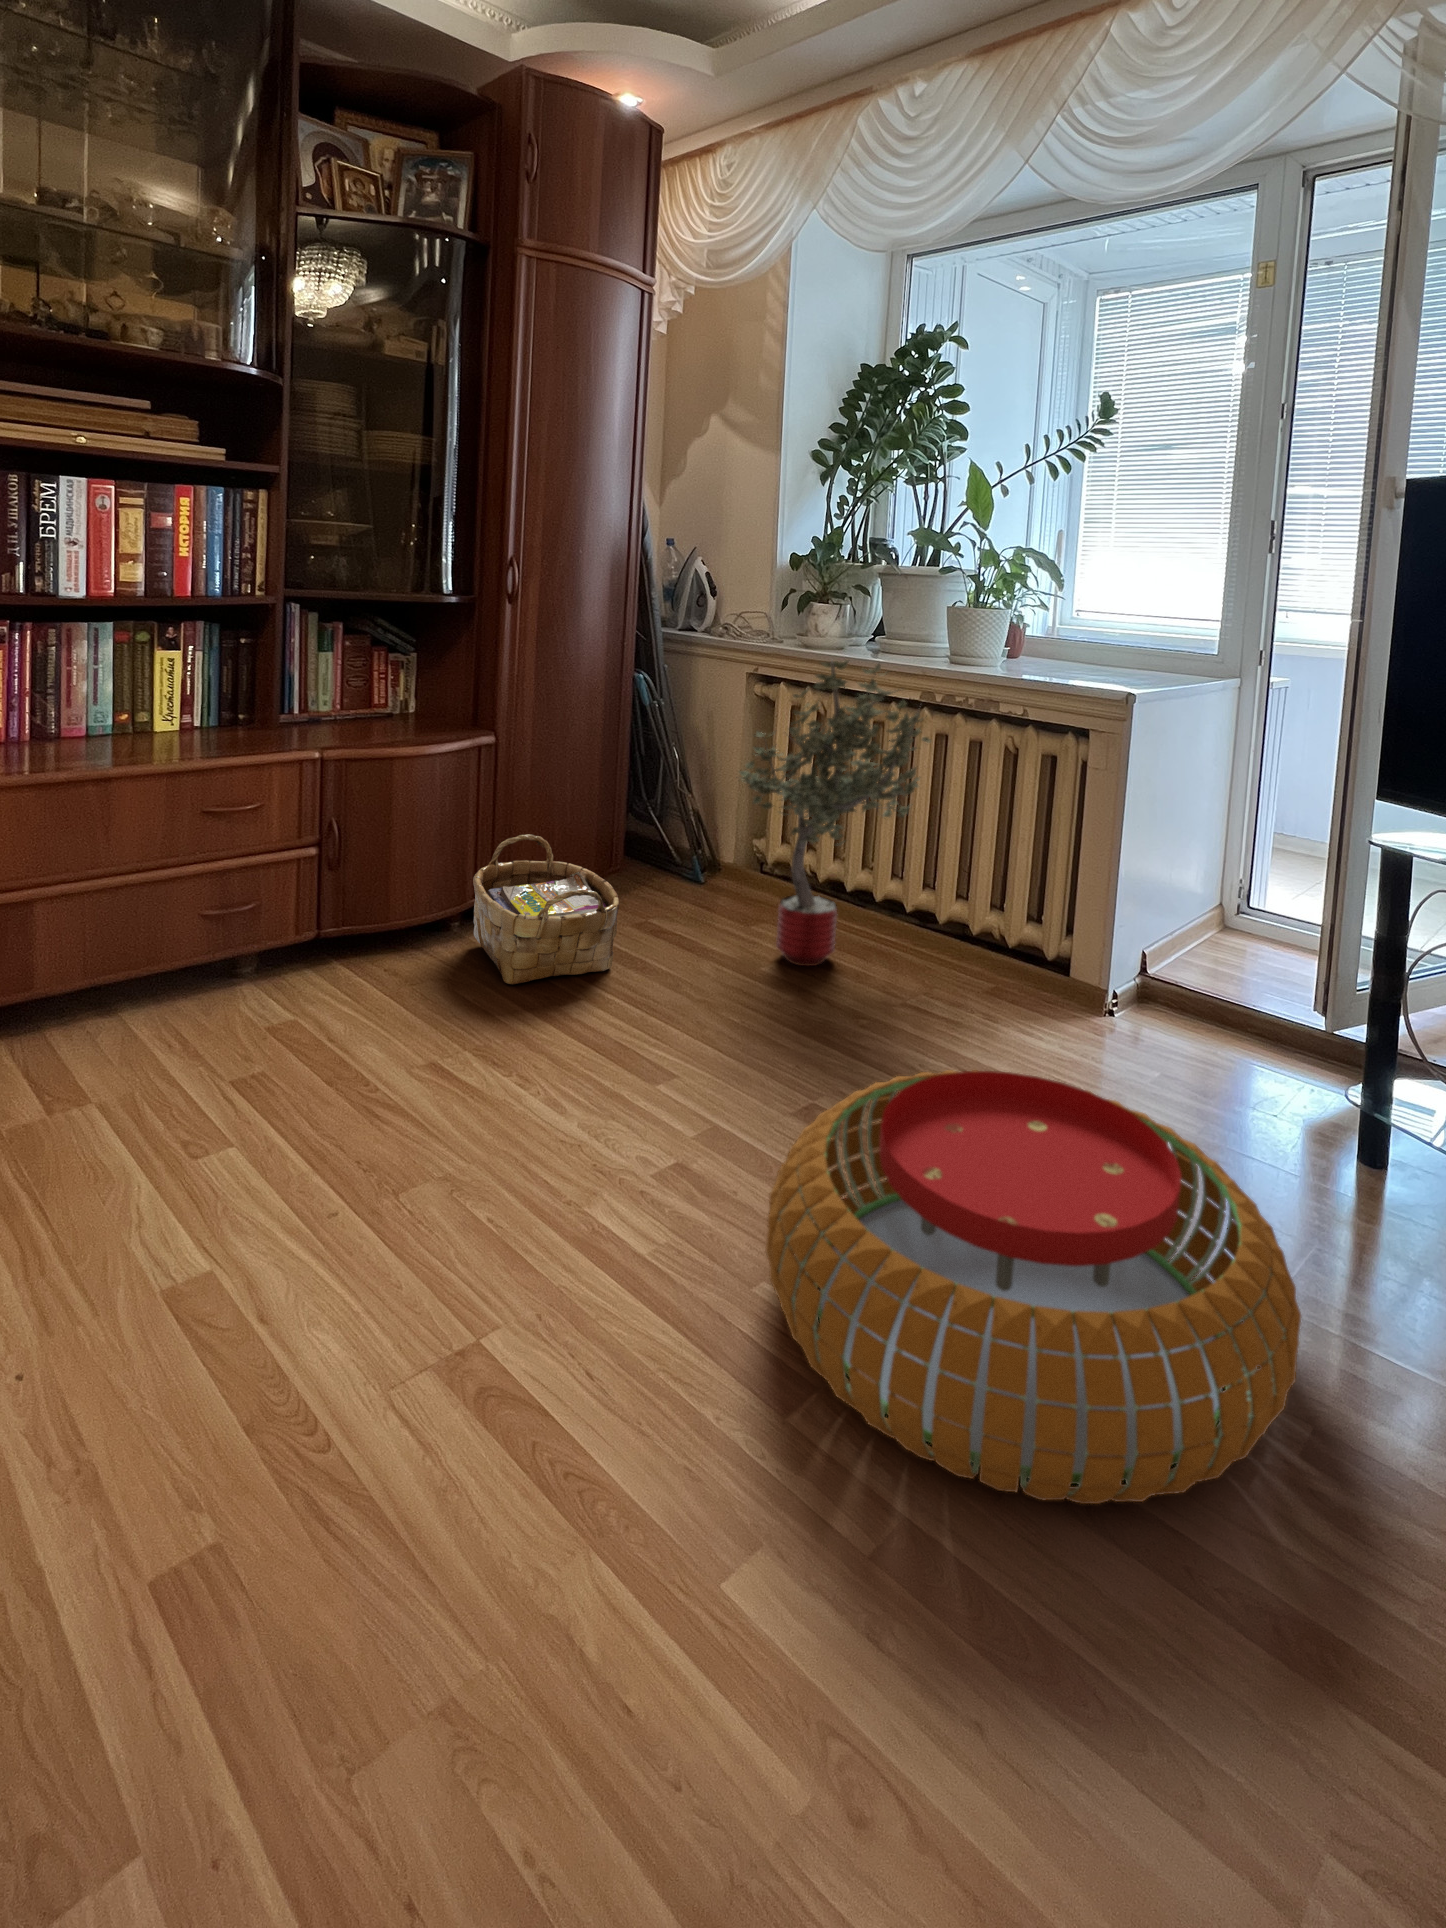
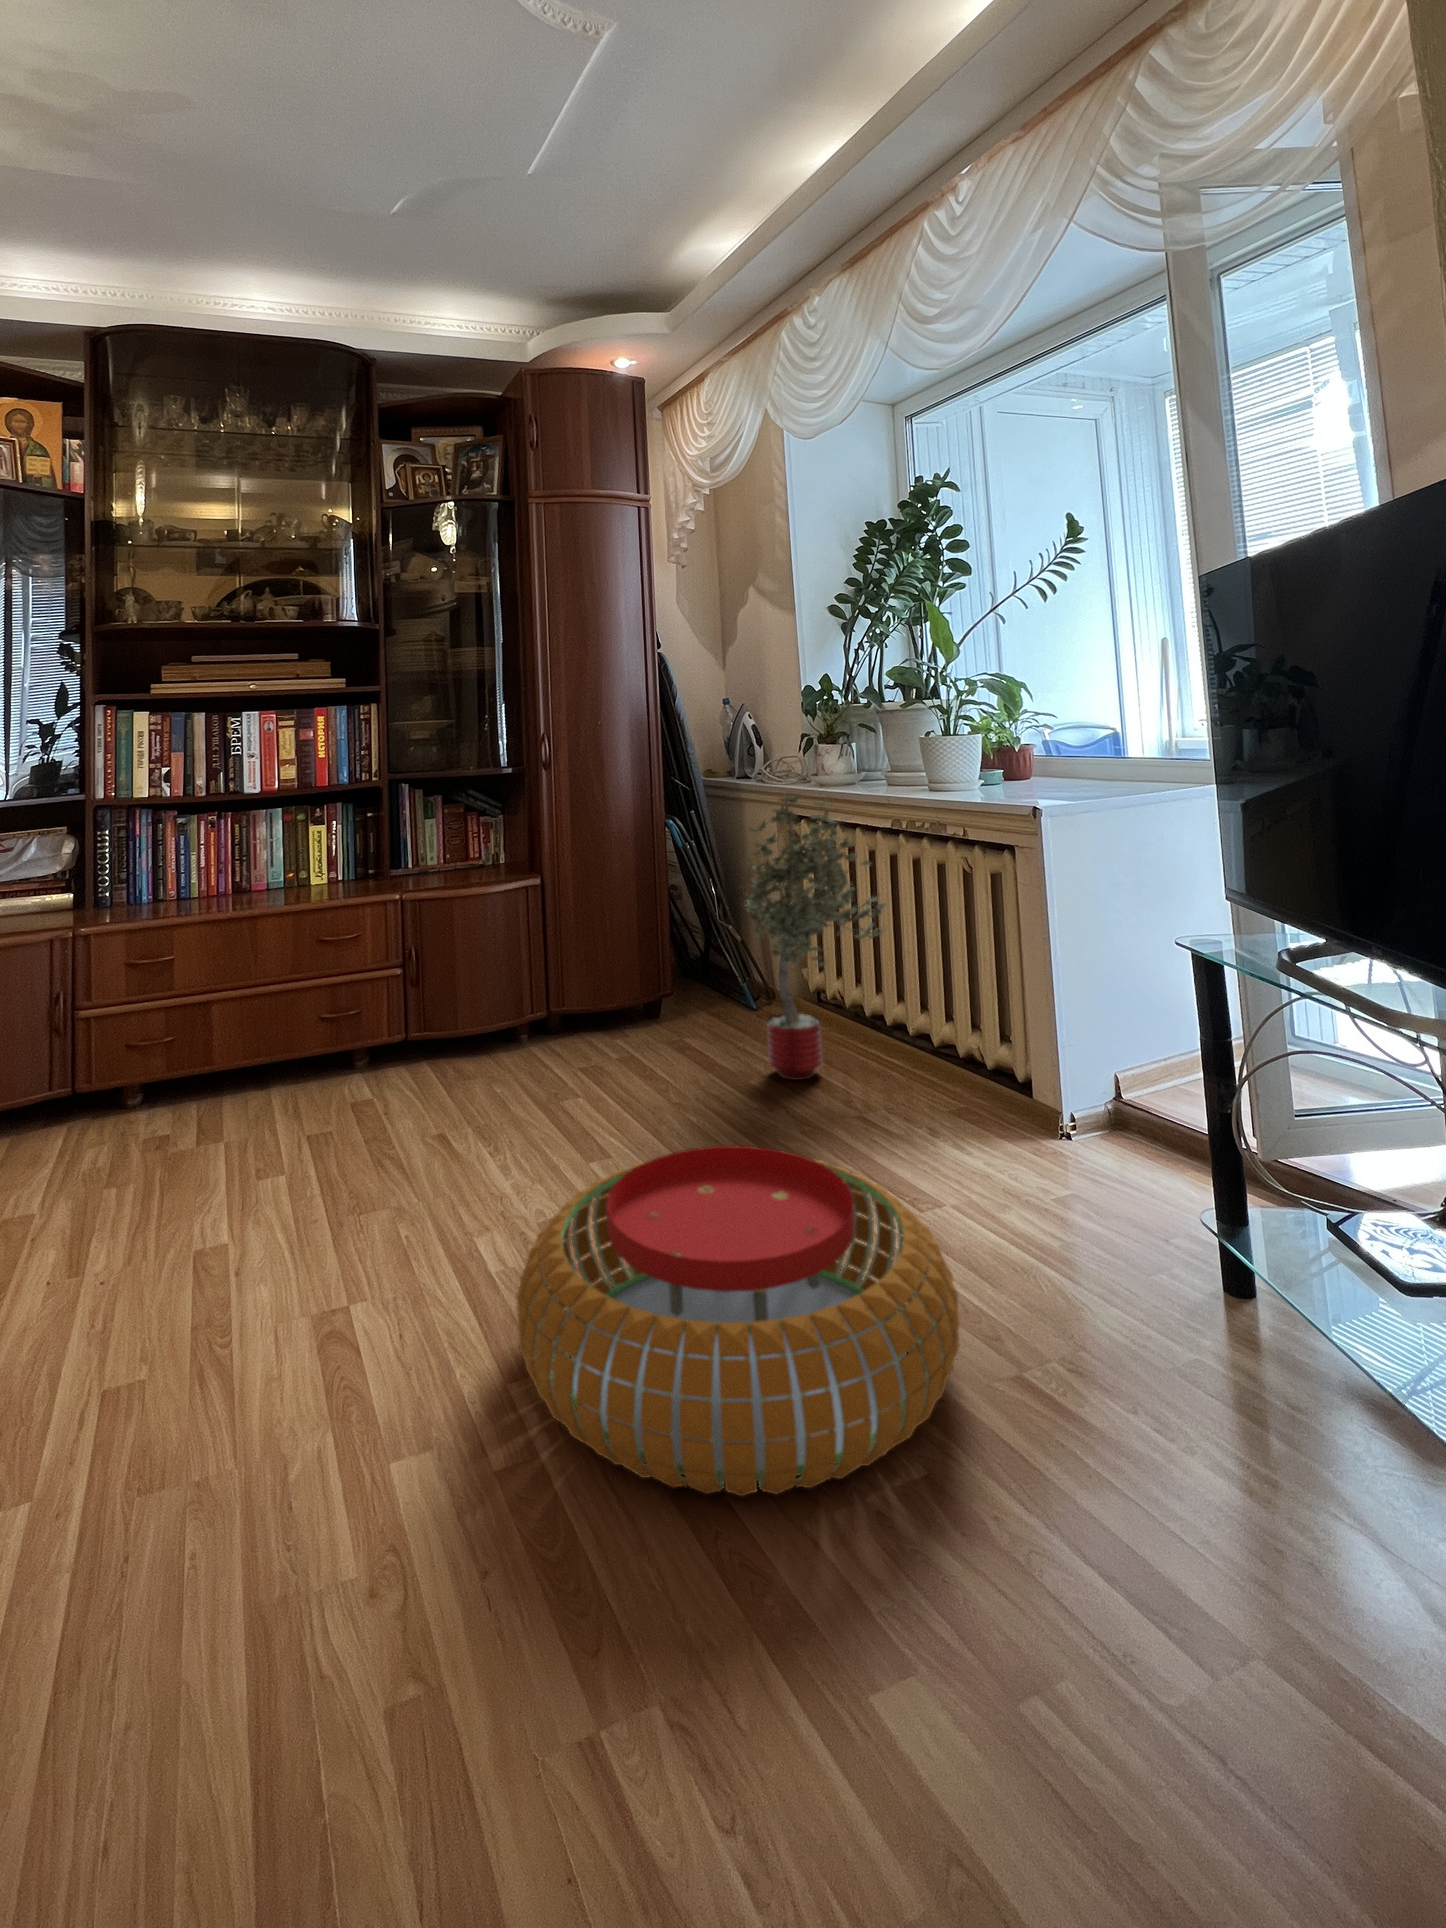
woven basket: present [473,834,619,985] -> none [517,958,628,1082]

